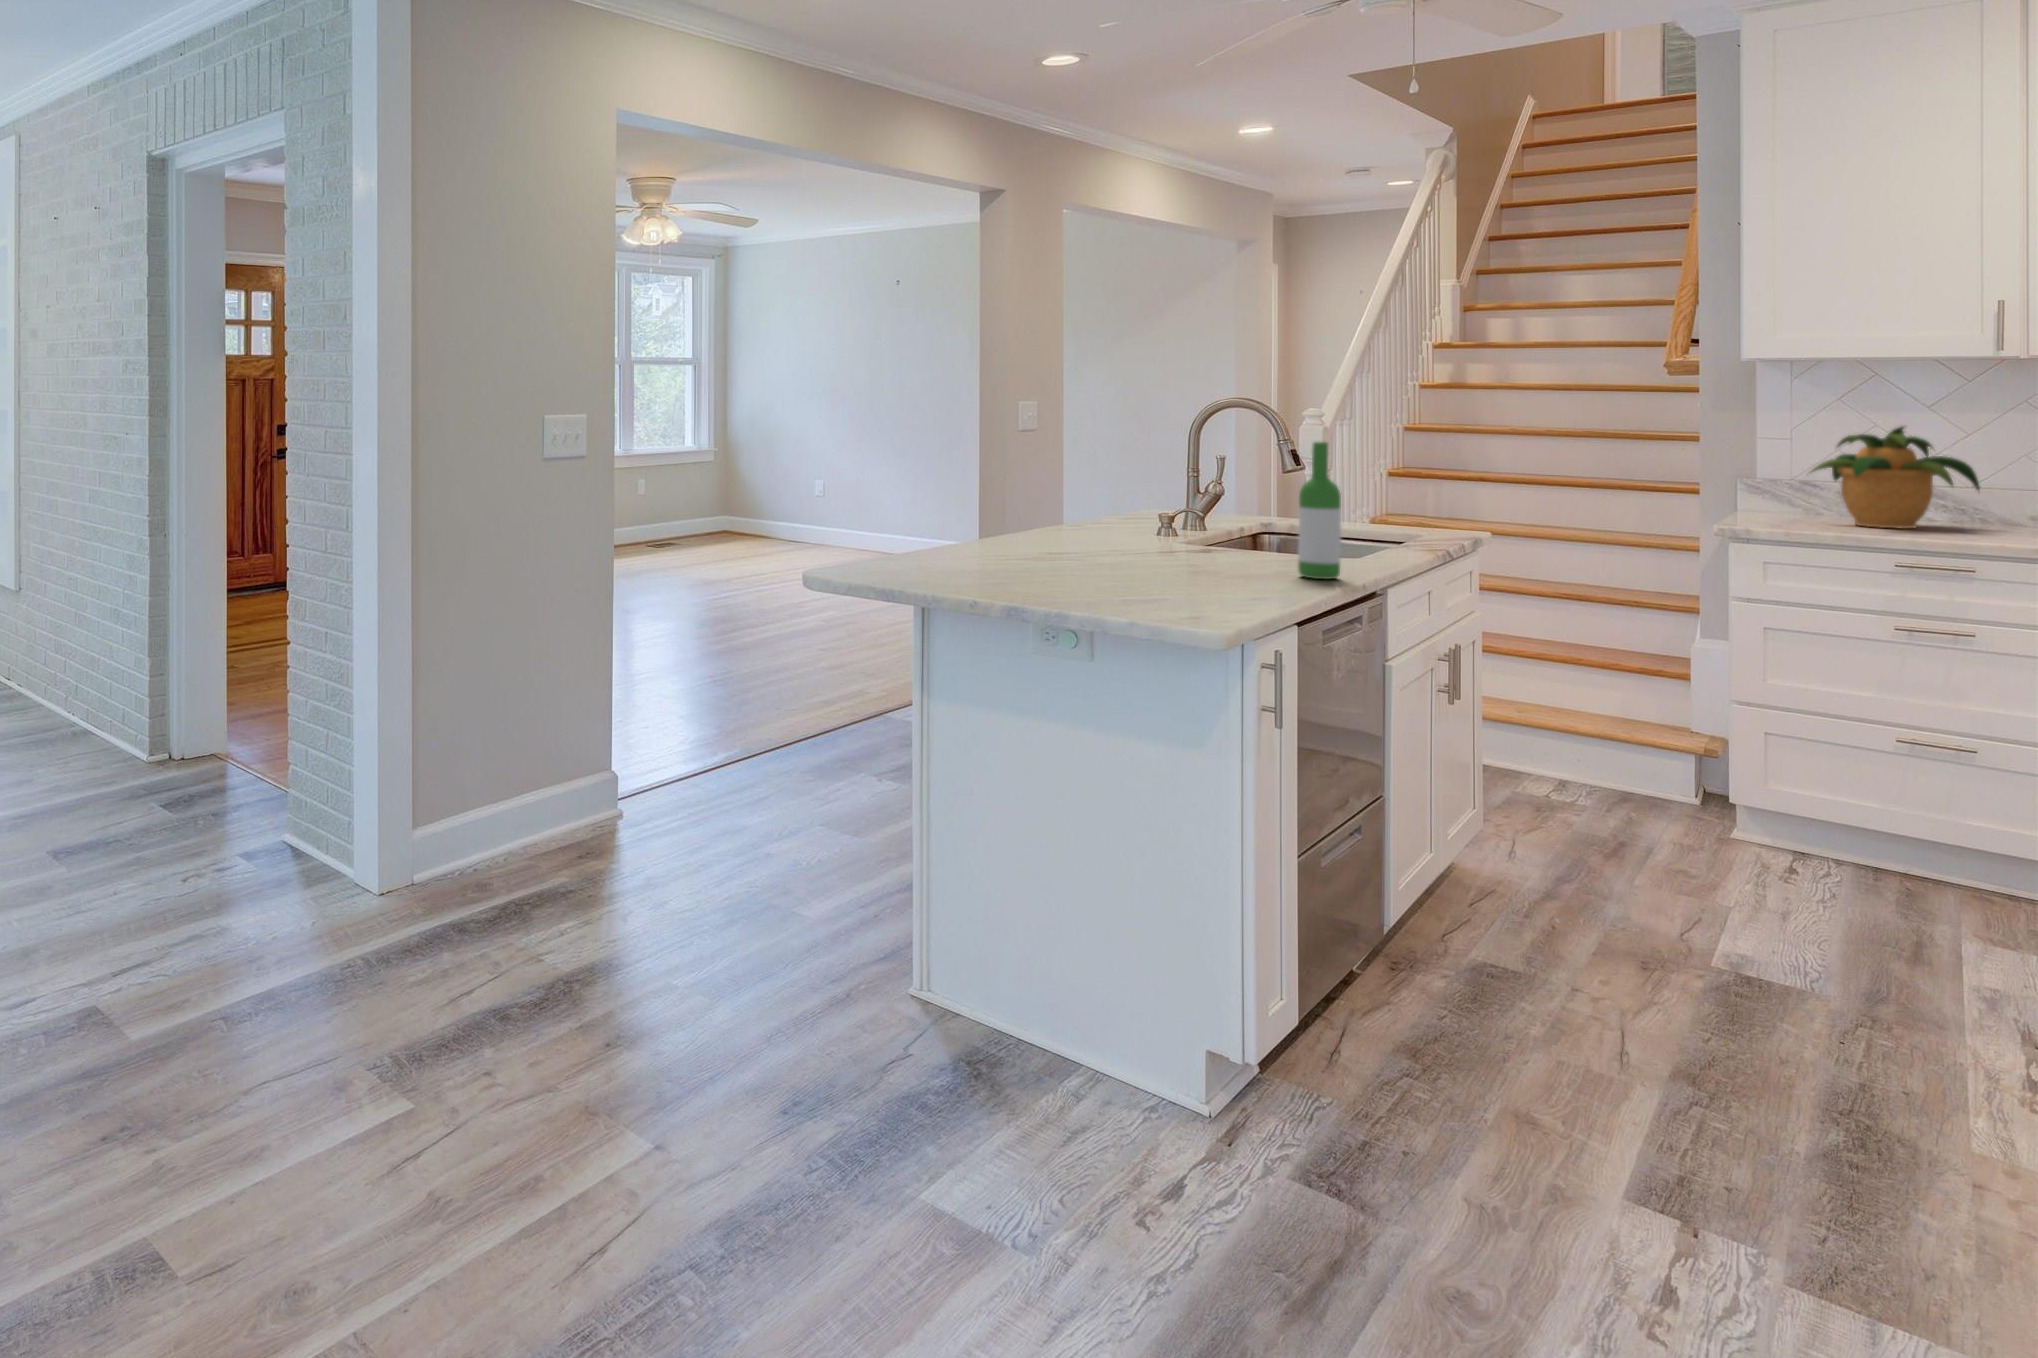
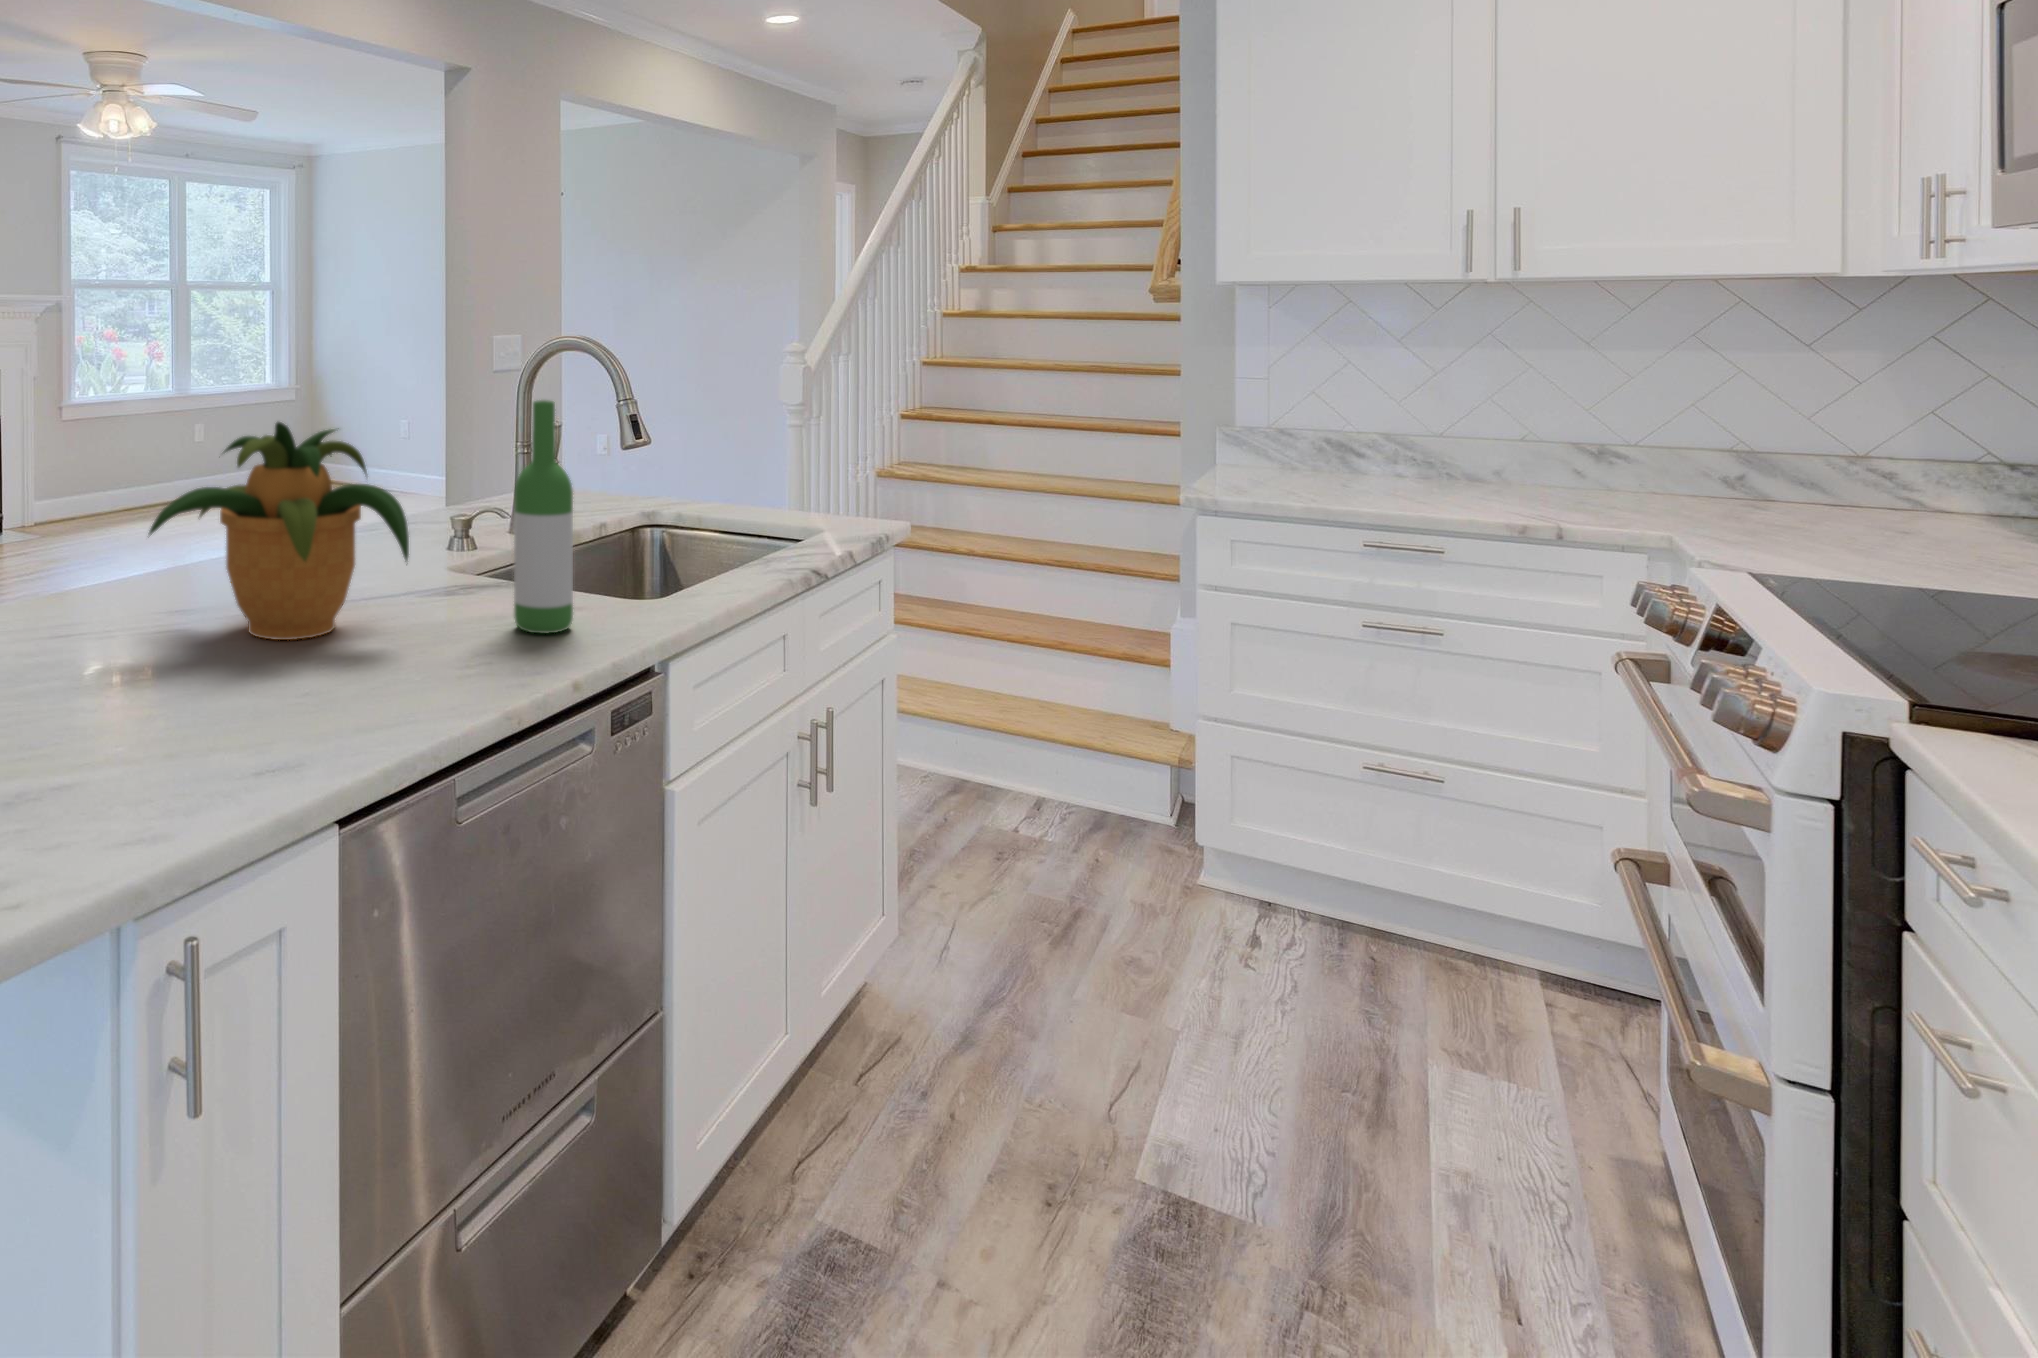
potted plant: present [1811,427,1980,529] -> present [149,422,409,640]

